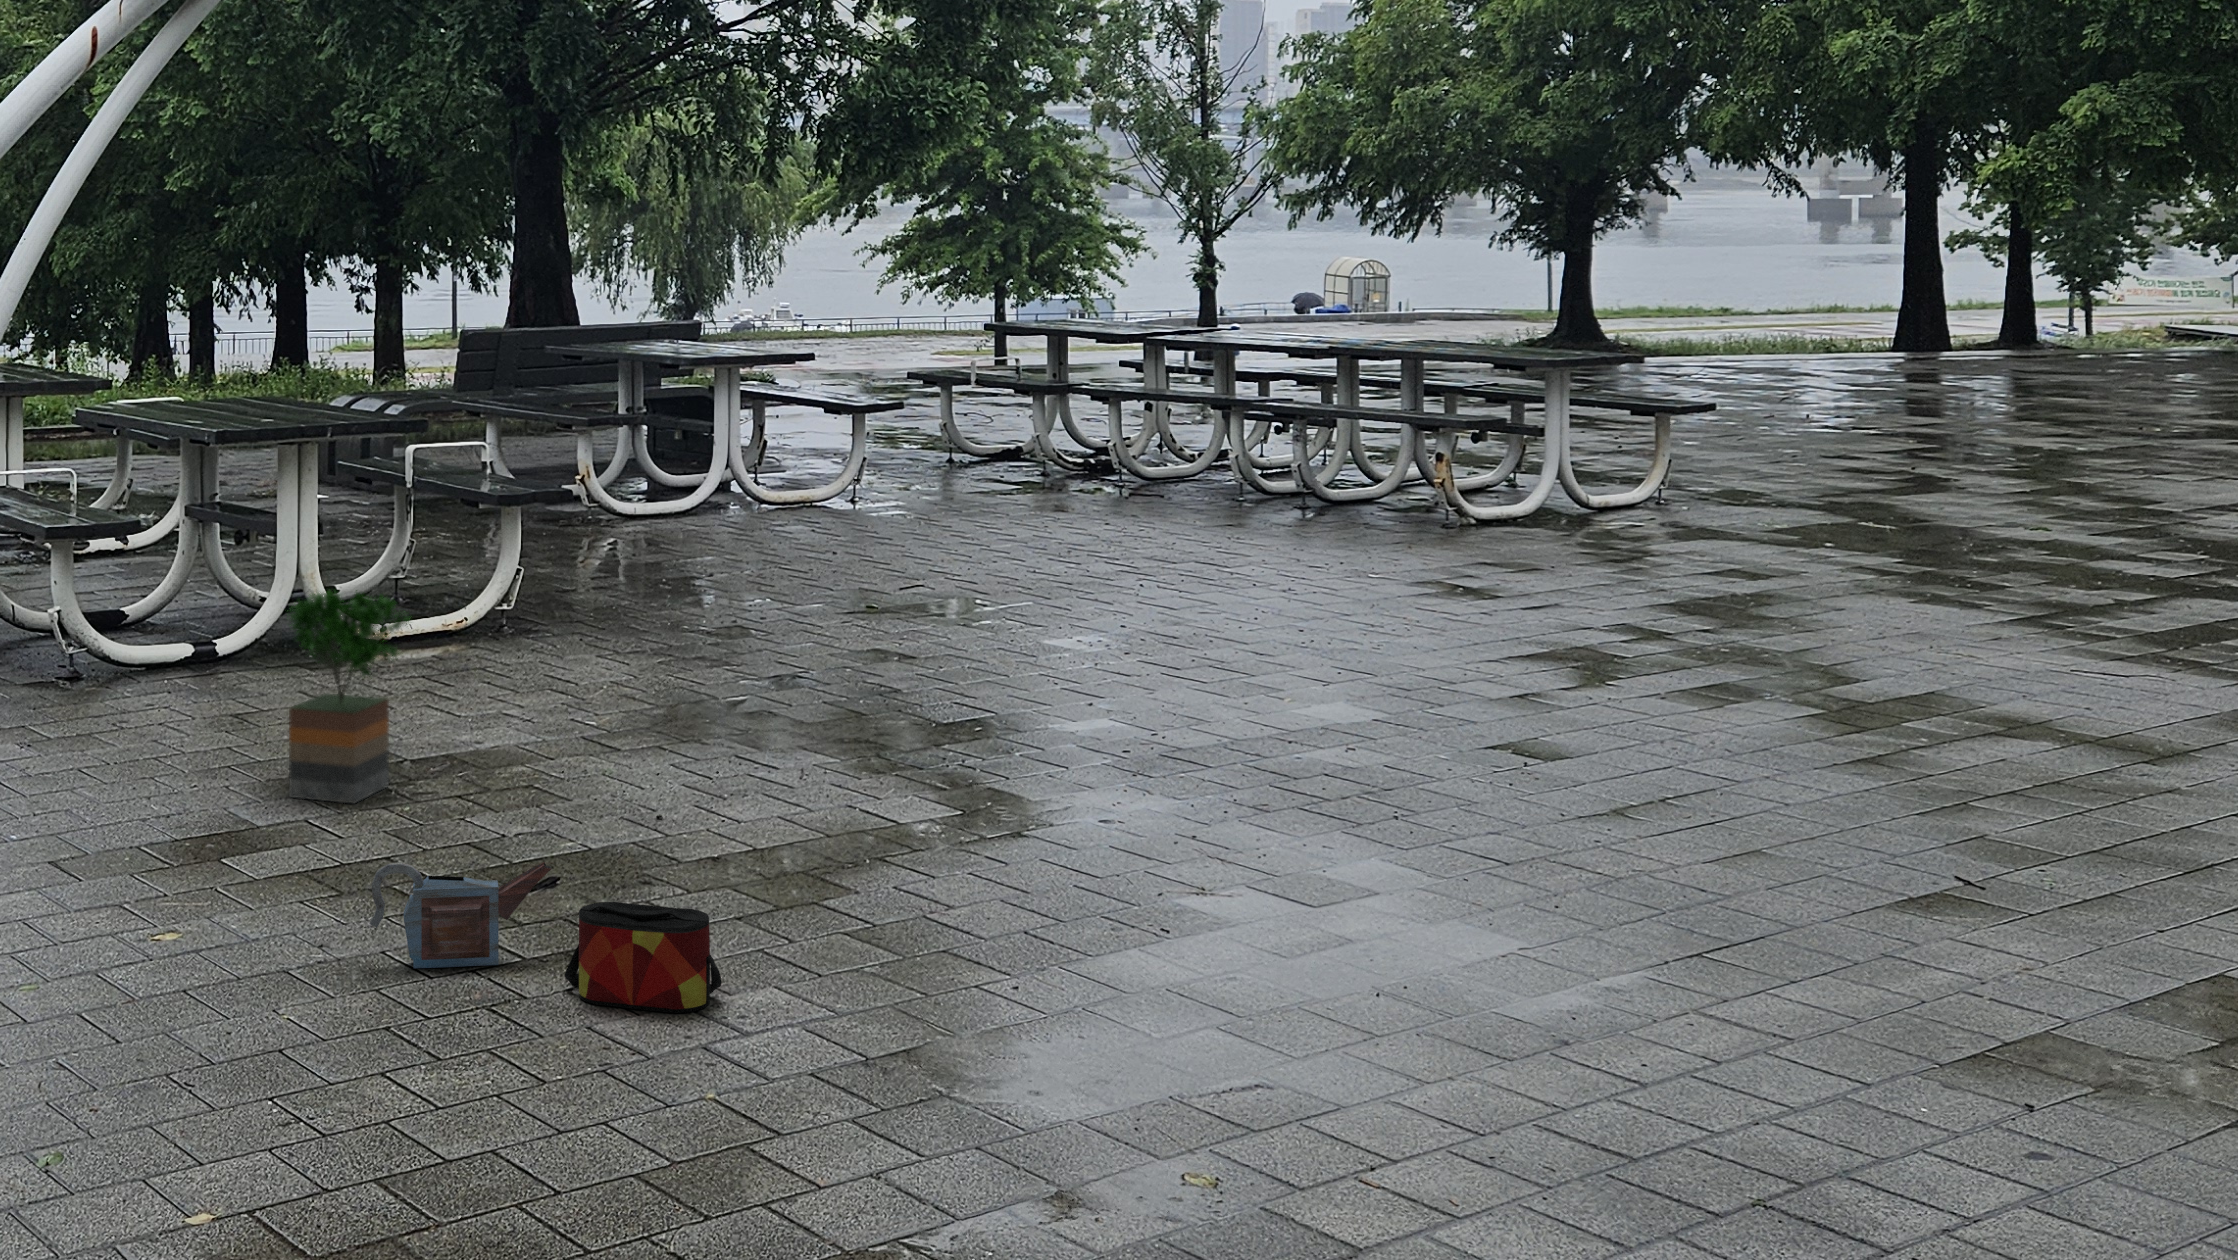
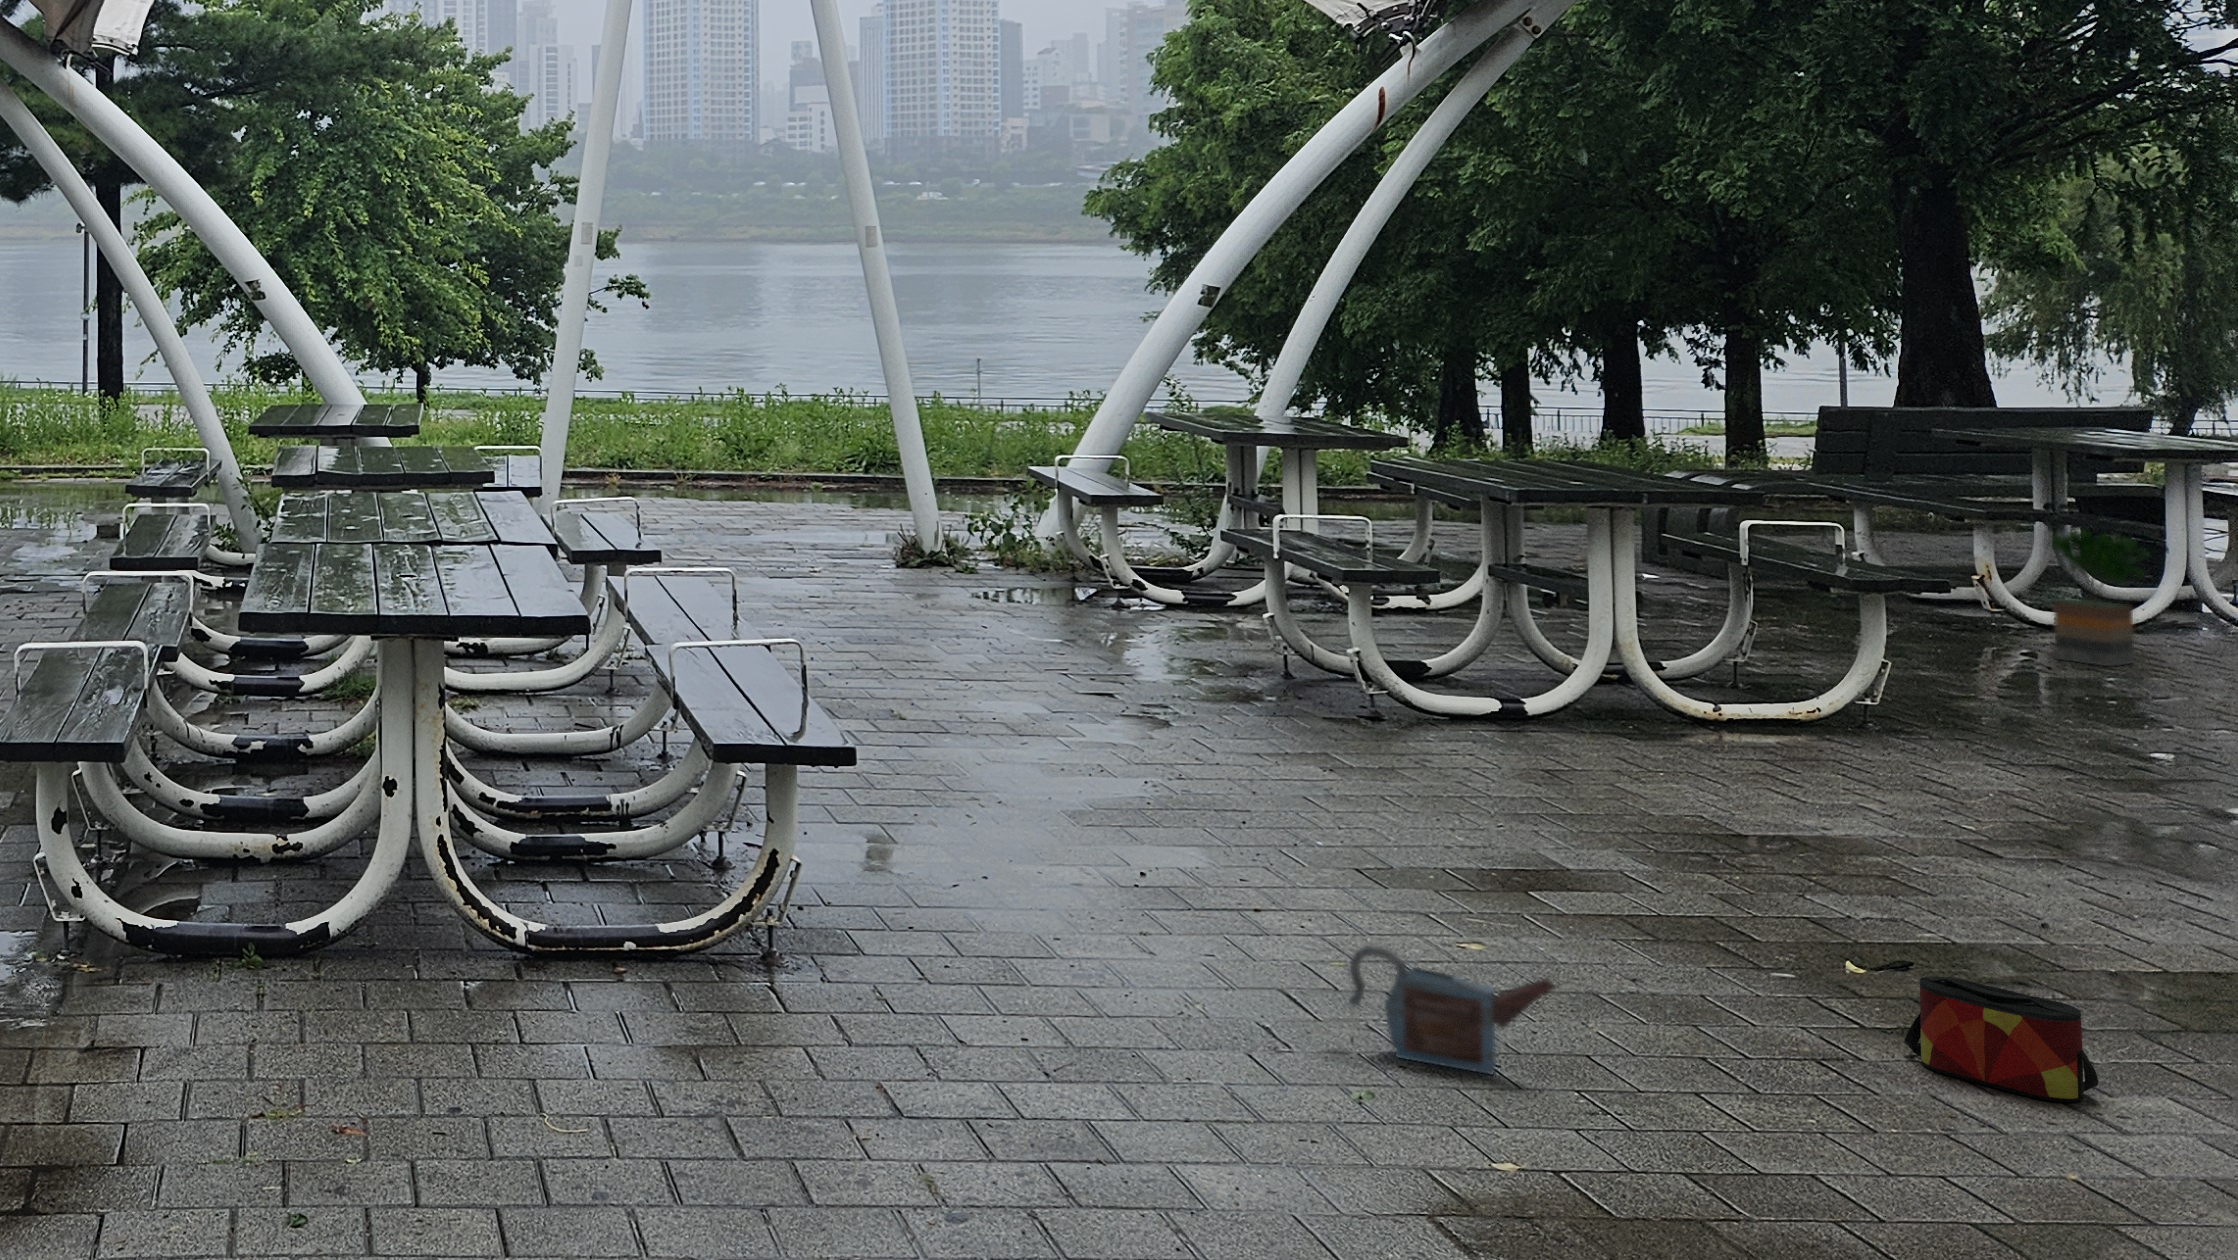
potted tree: present [289,591,410,803] -> present [2050,531,2150,667]
watering can: present [369,862,552,968] -> present [1349,946,1556,1074]

